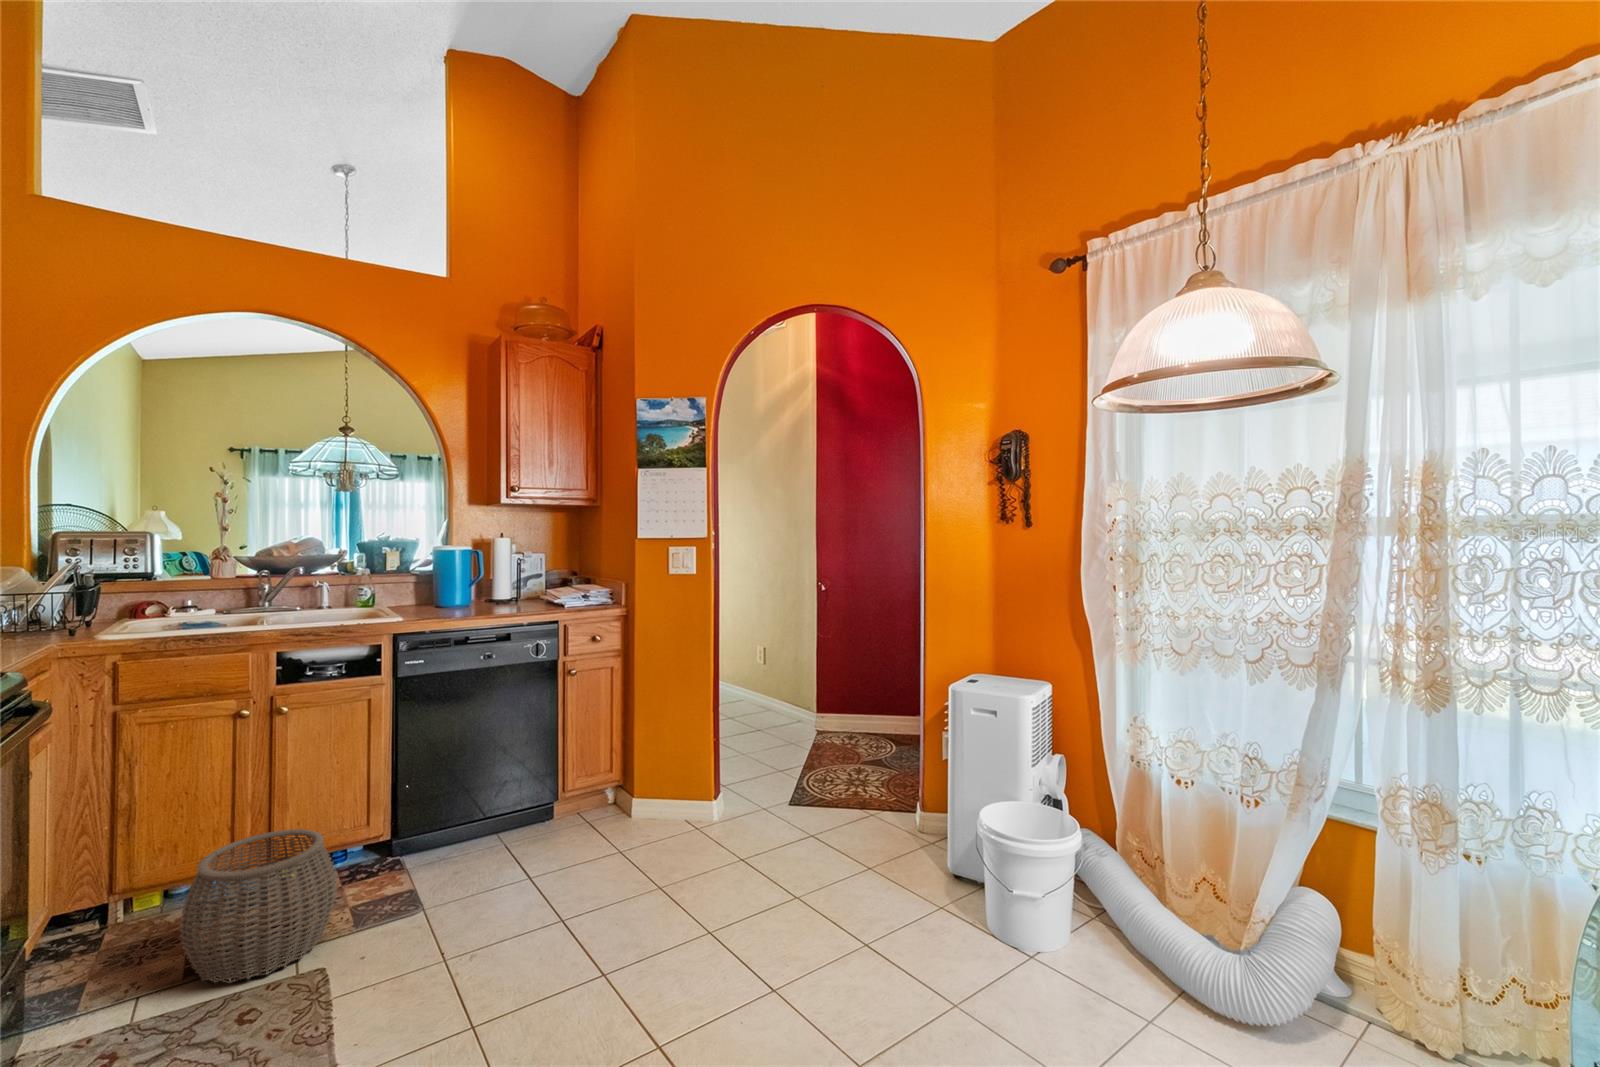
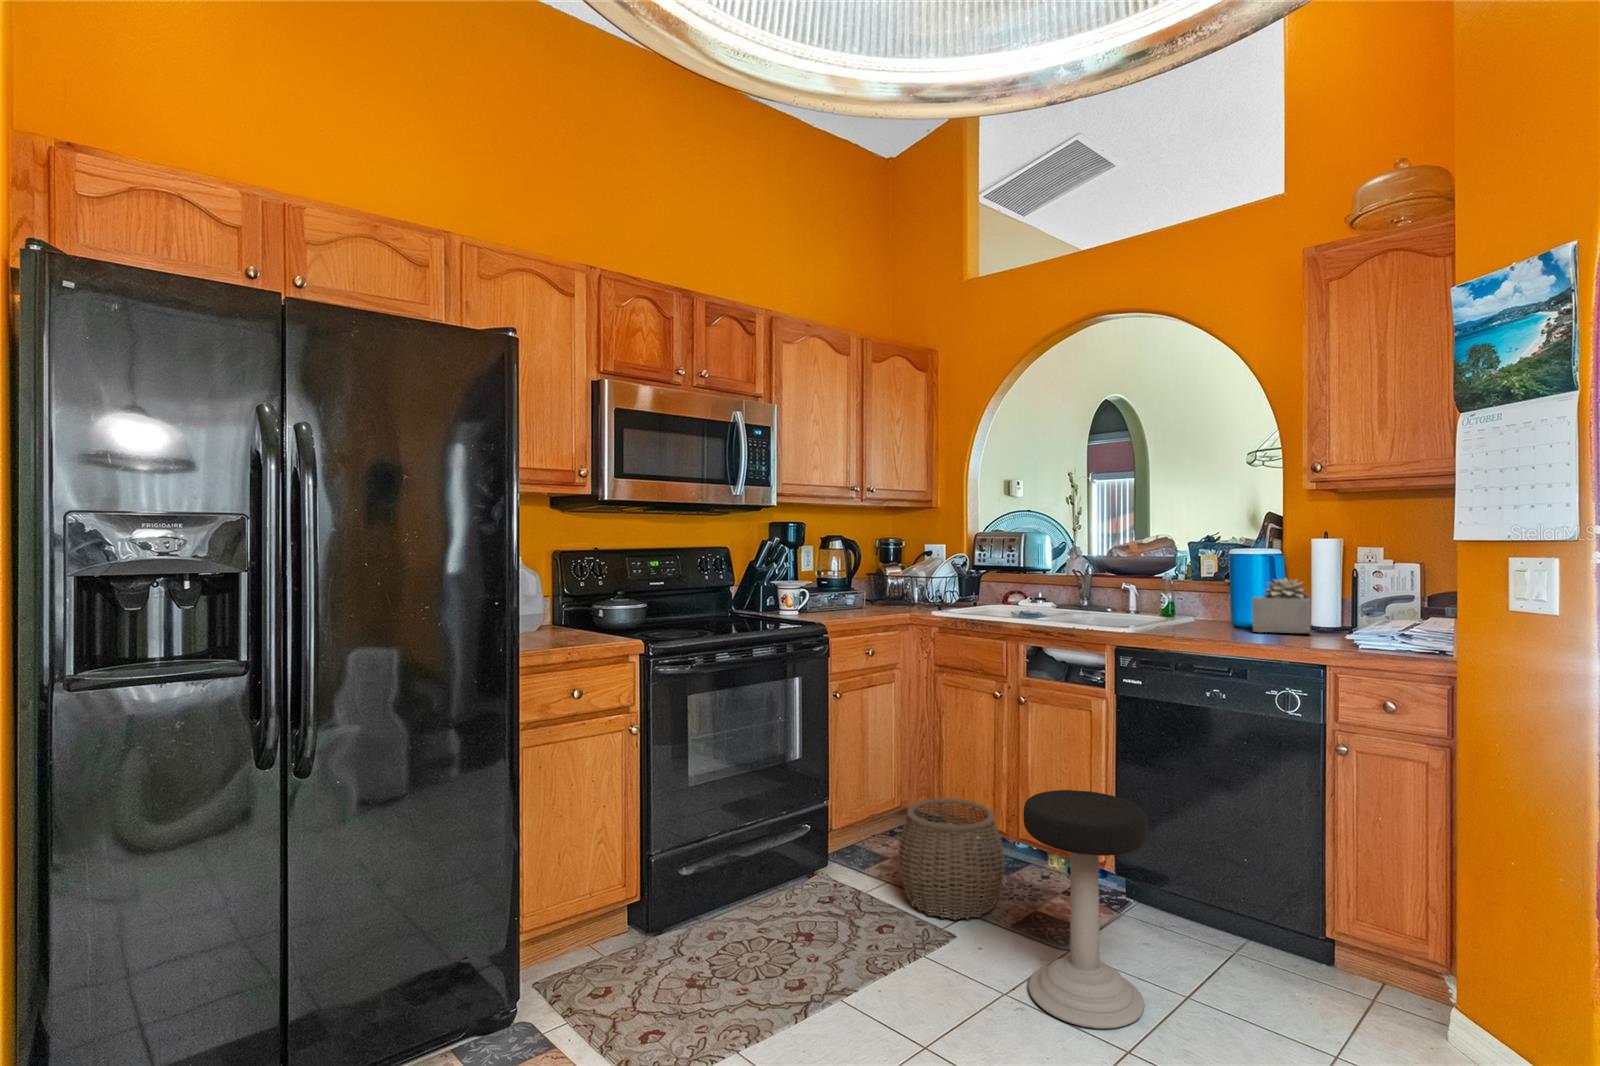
succulent plant: none [466,567,516,608] -> present [1252,578,1311,633]
stool: none [436,747,544,946] -> present [1023,790,1148,1029]

